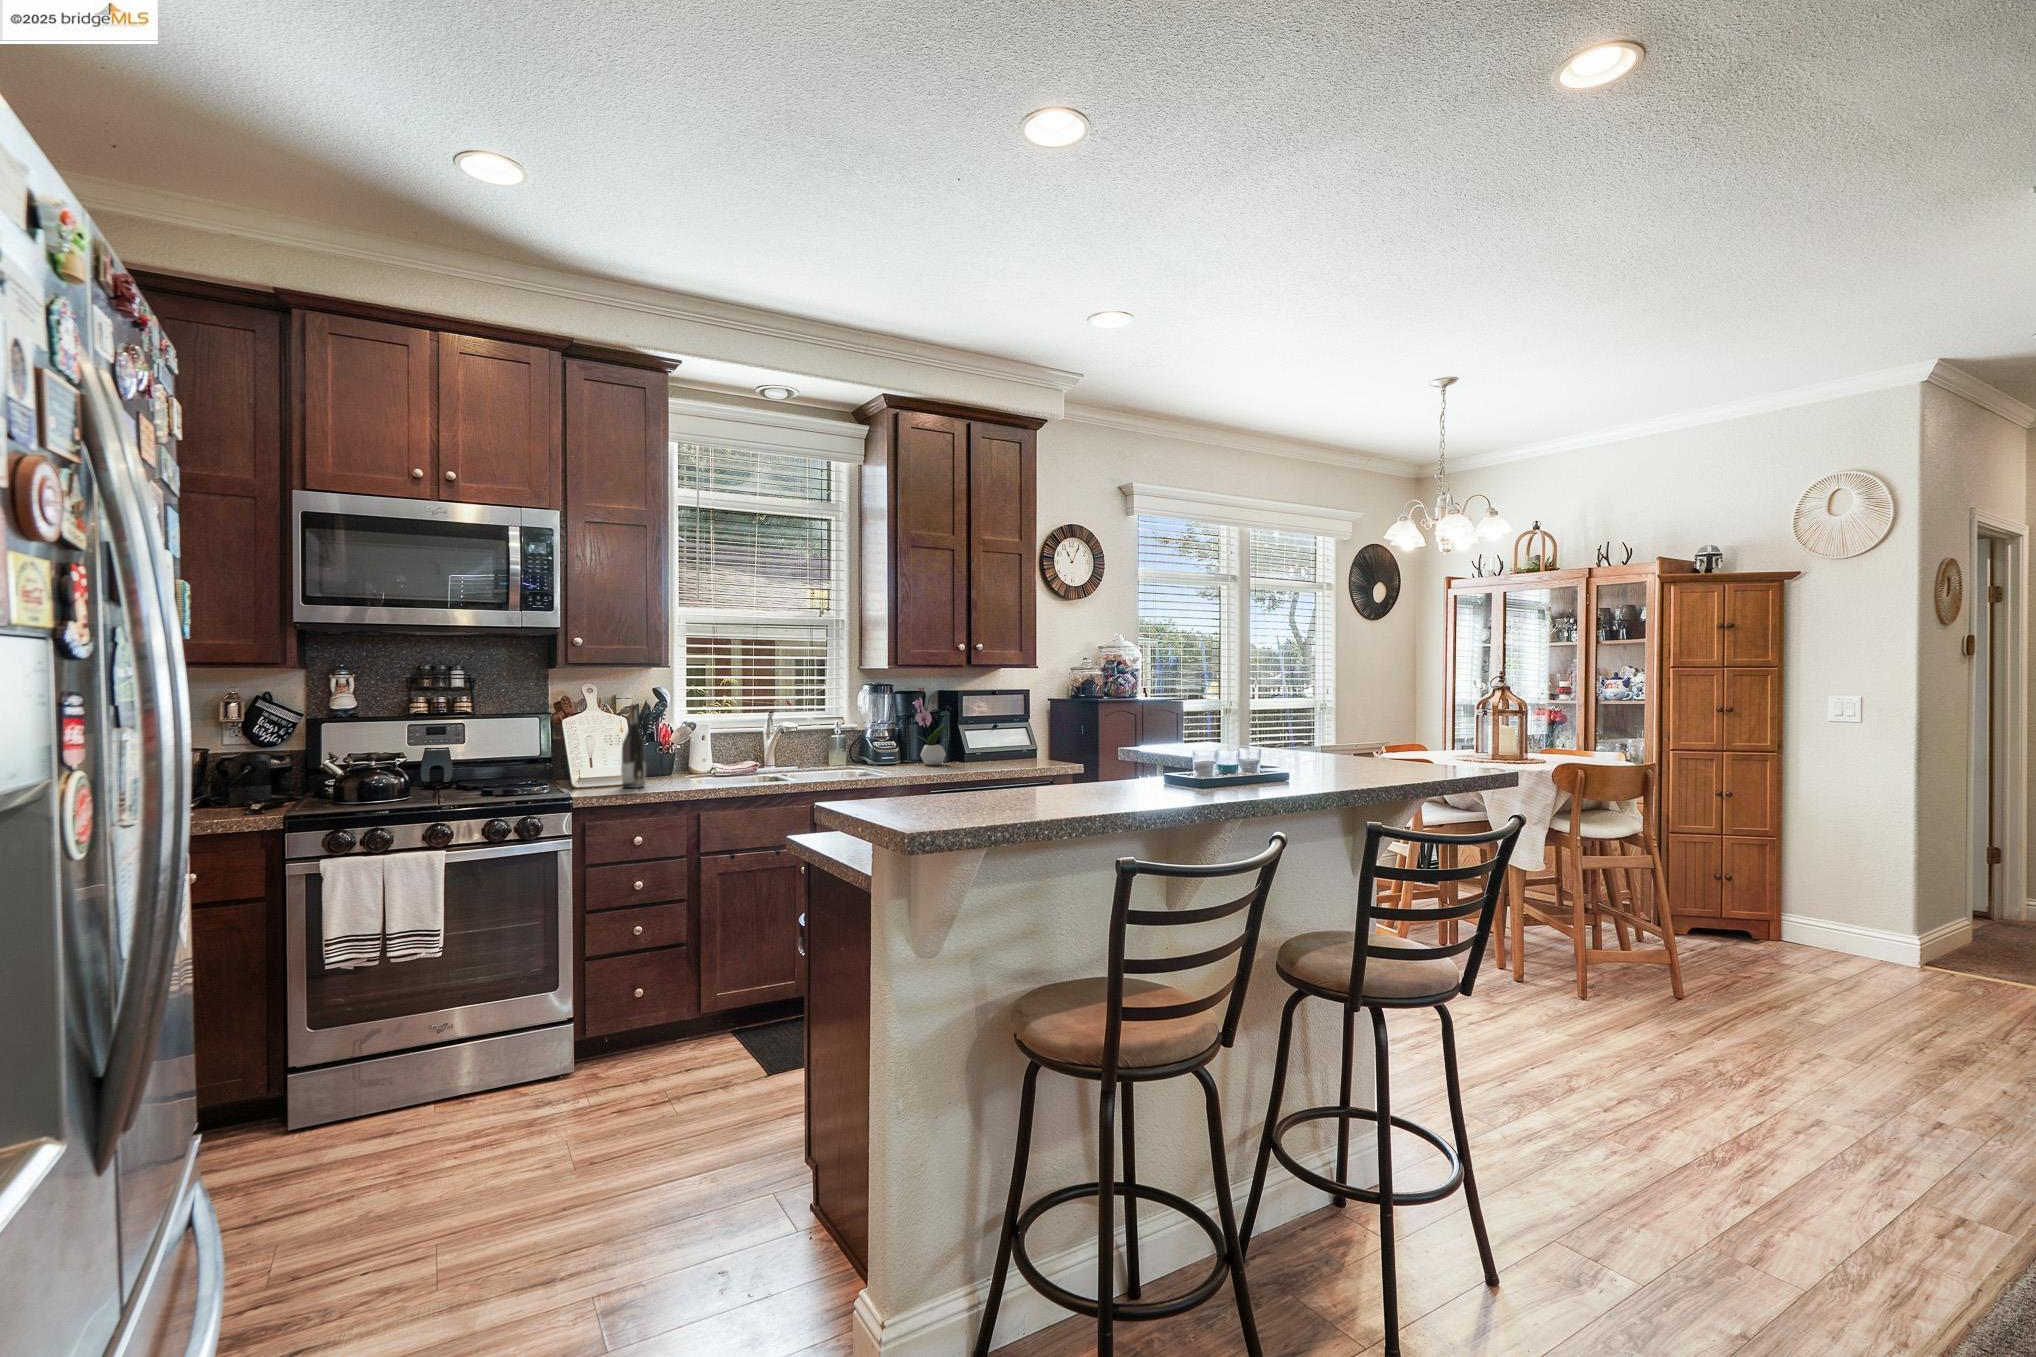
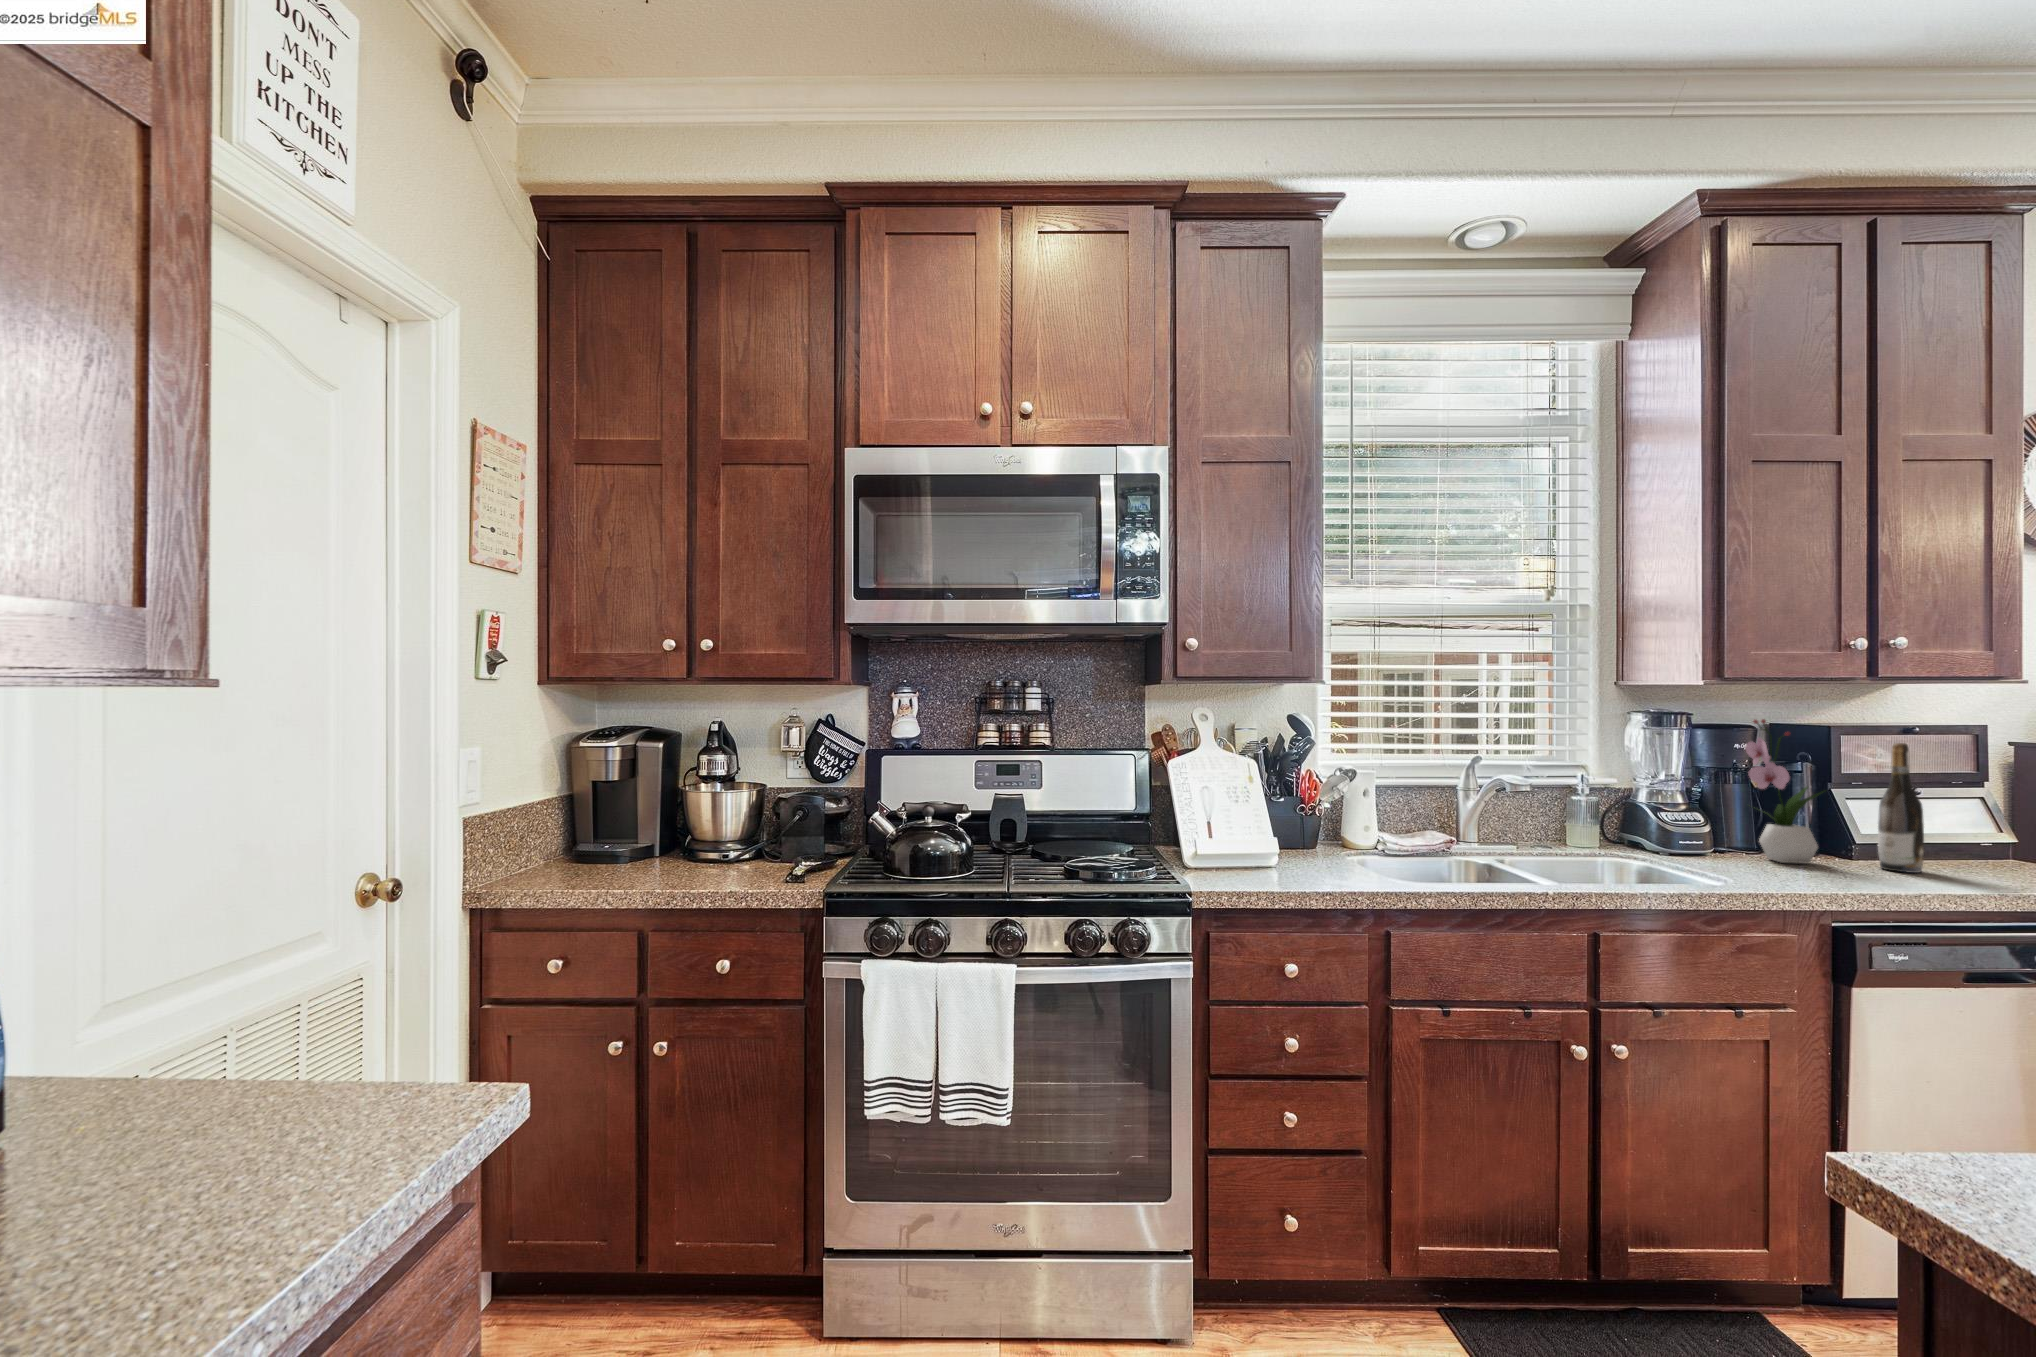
wine bottle: present [621,704,646,788] -> present [1878,743,1924,873]

